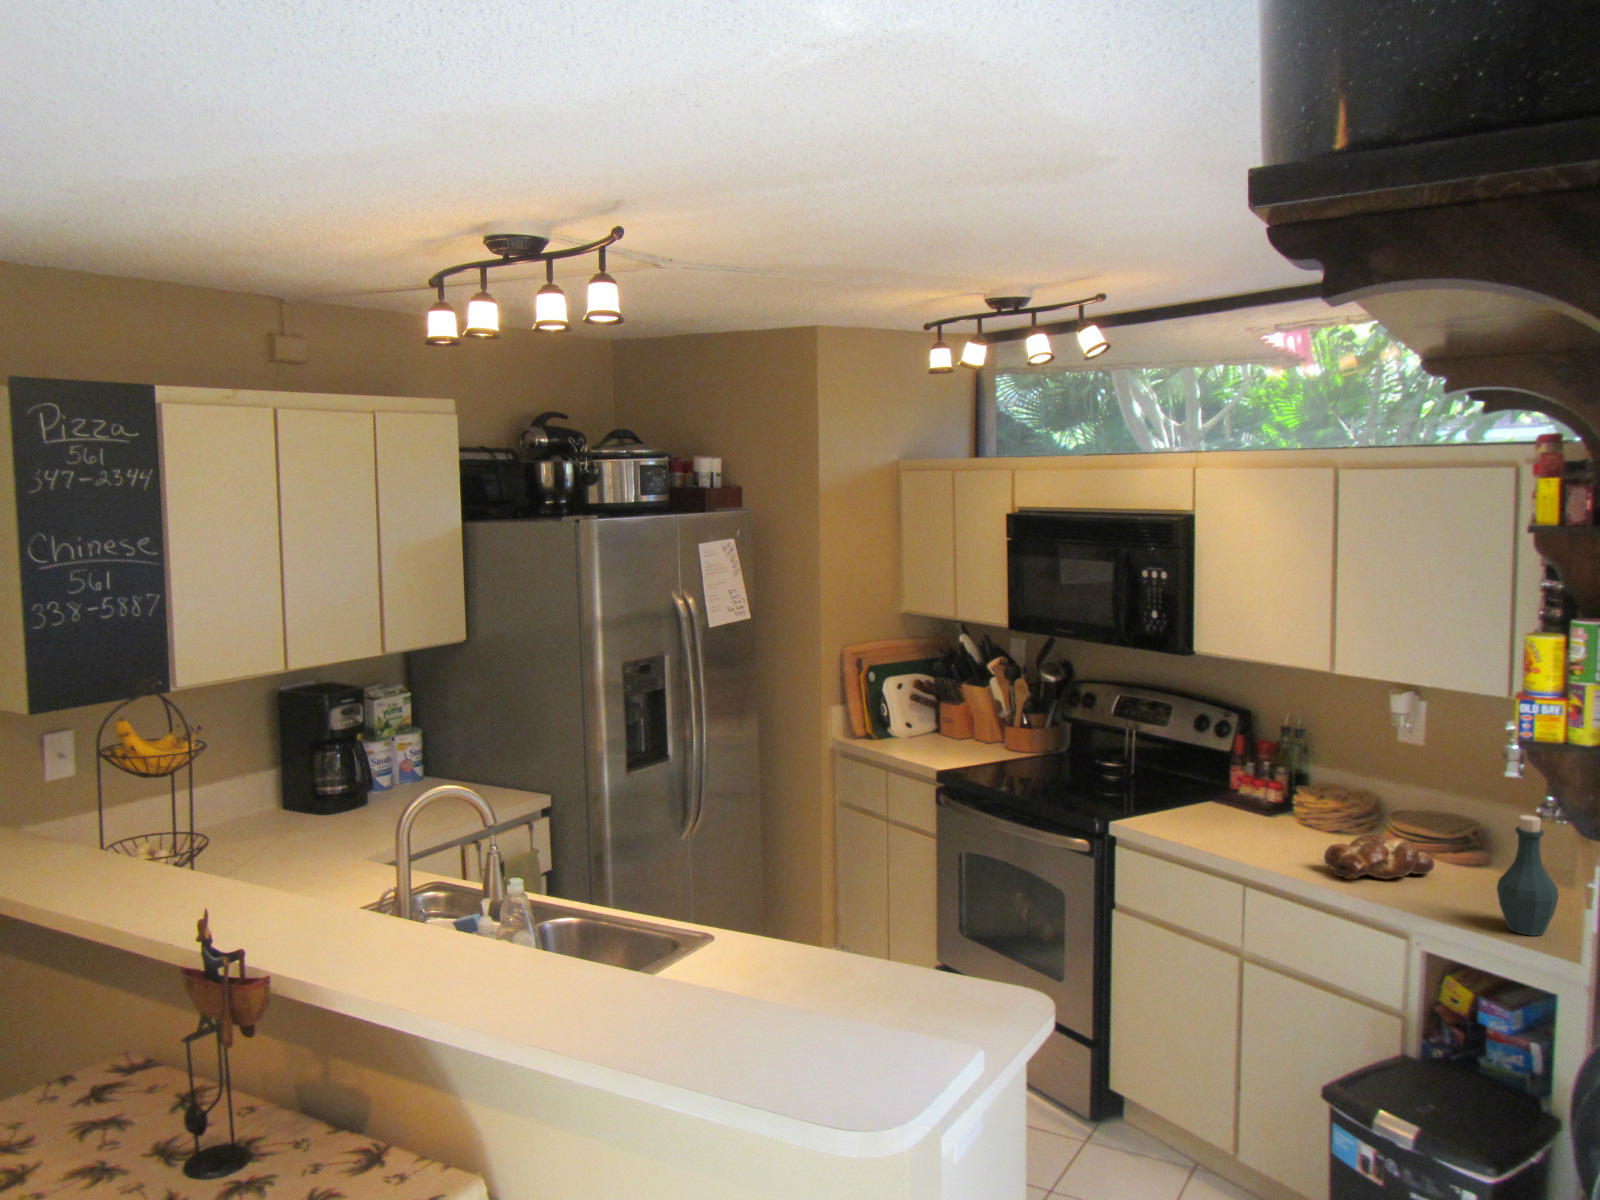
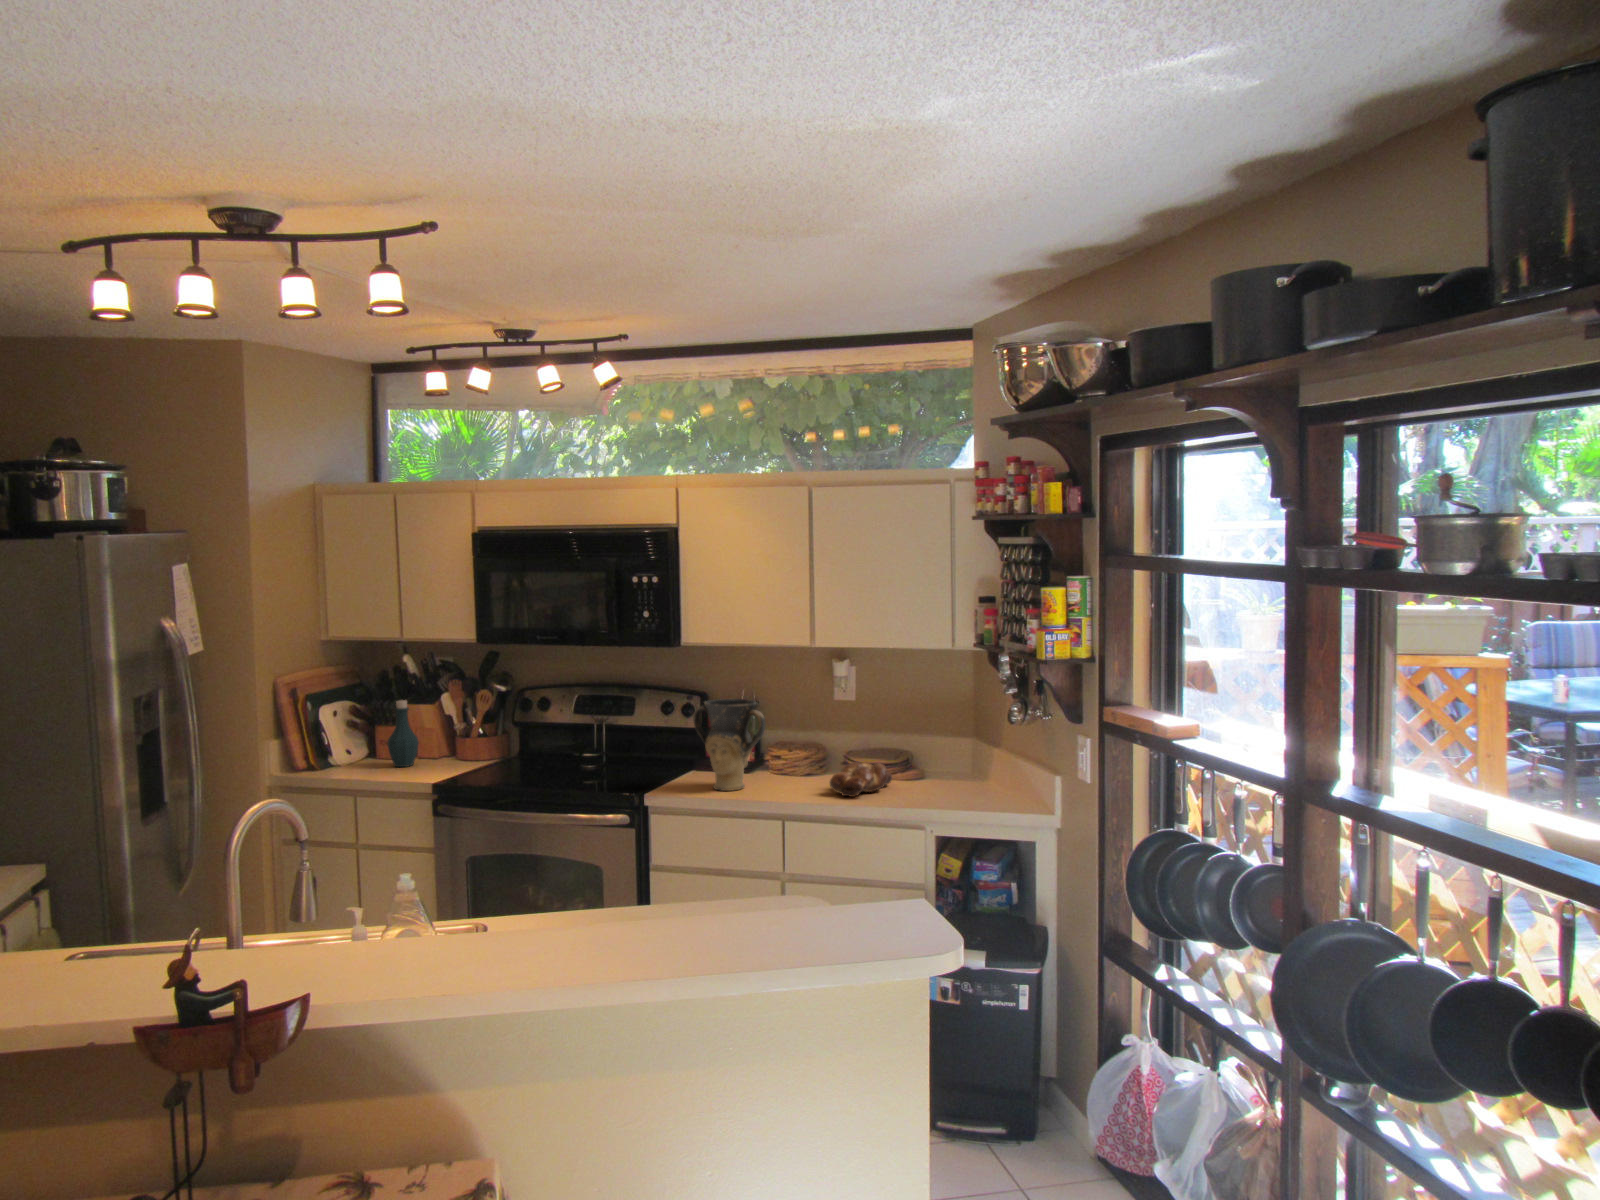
vase: none [1183,724,1257,838] -> present [693,699,765,791]
bottle: present [1497,815,1559,936] -> present [388,700,419,767]

